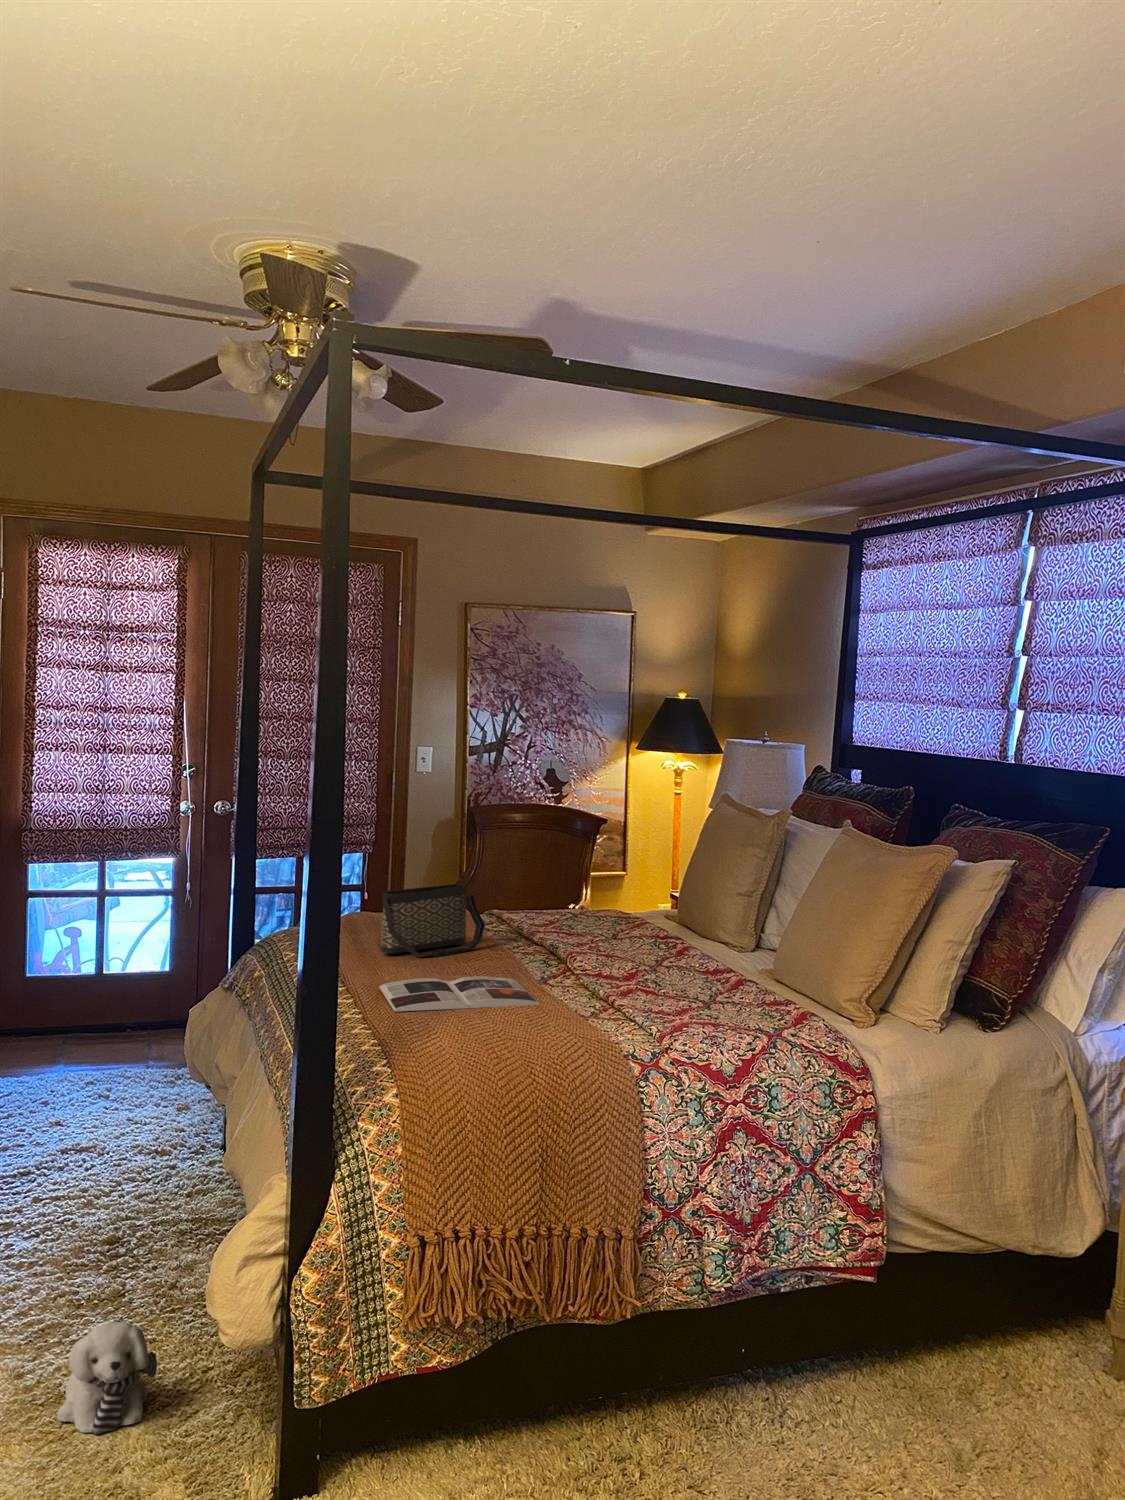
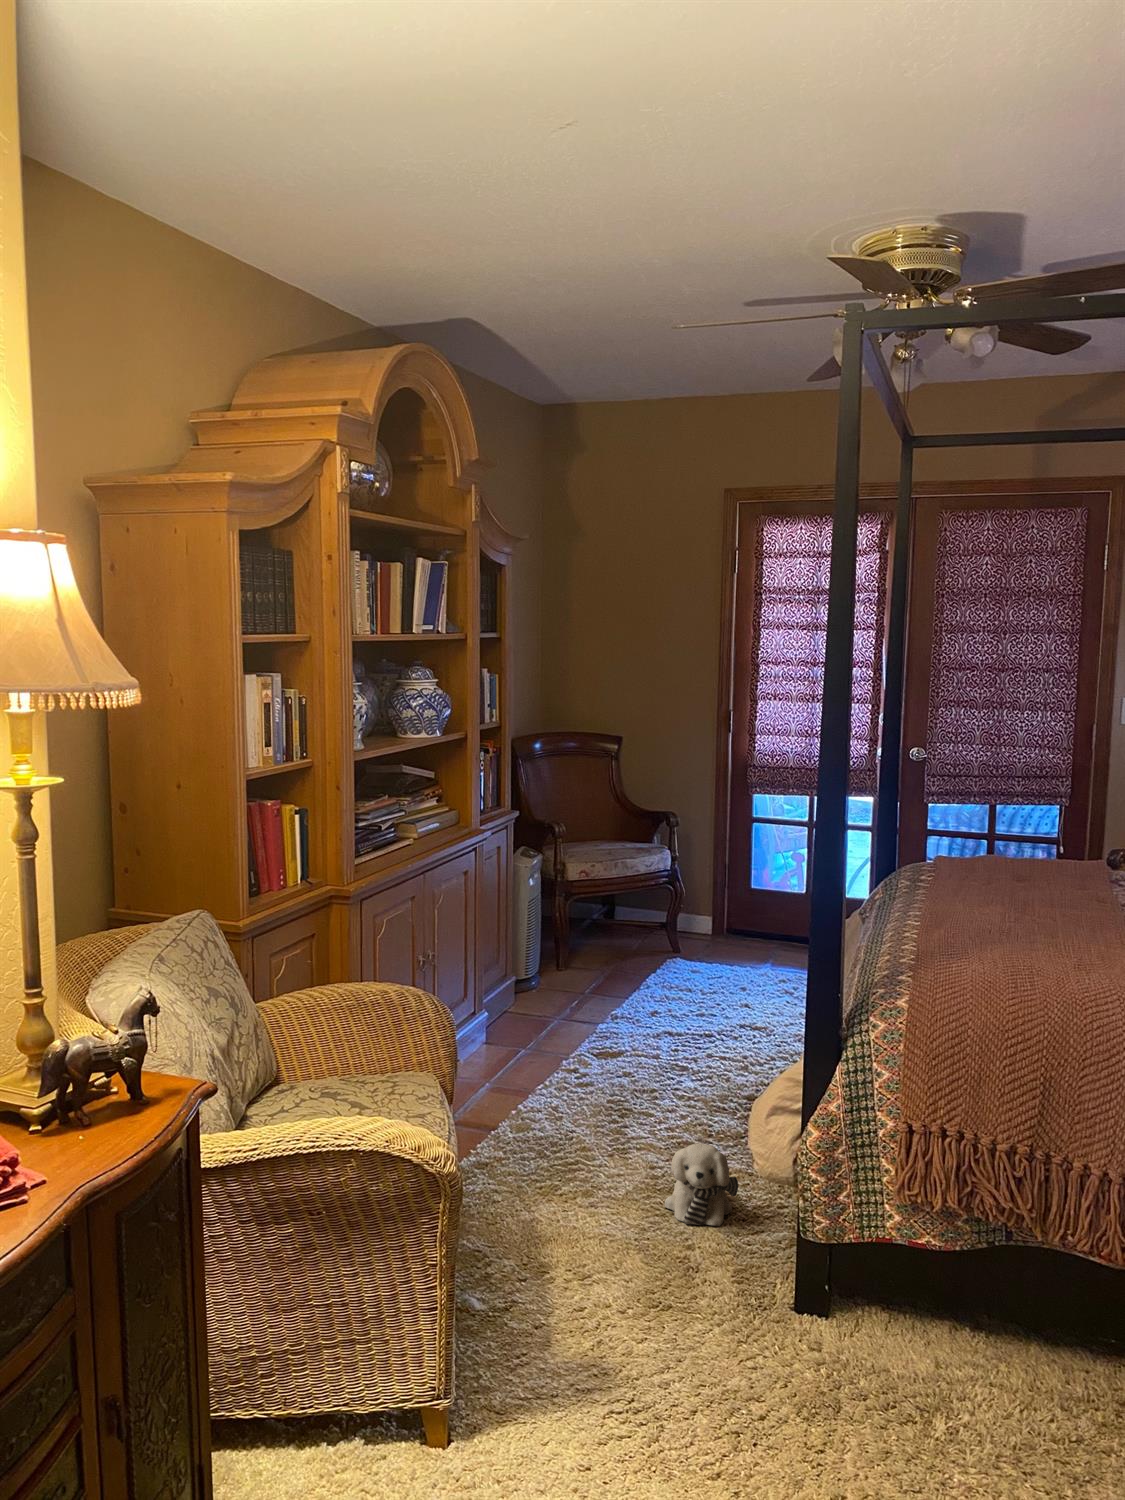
handbag: present [380,884,485,956] -> none [979,831,1092,898]
magazine: present [379,977,540,1012] -> none [943,911,1095,950]

